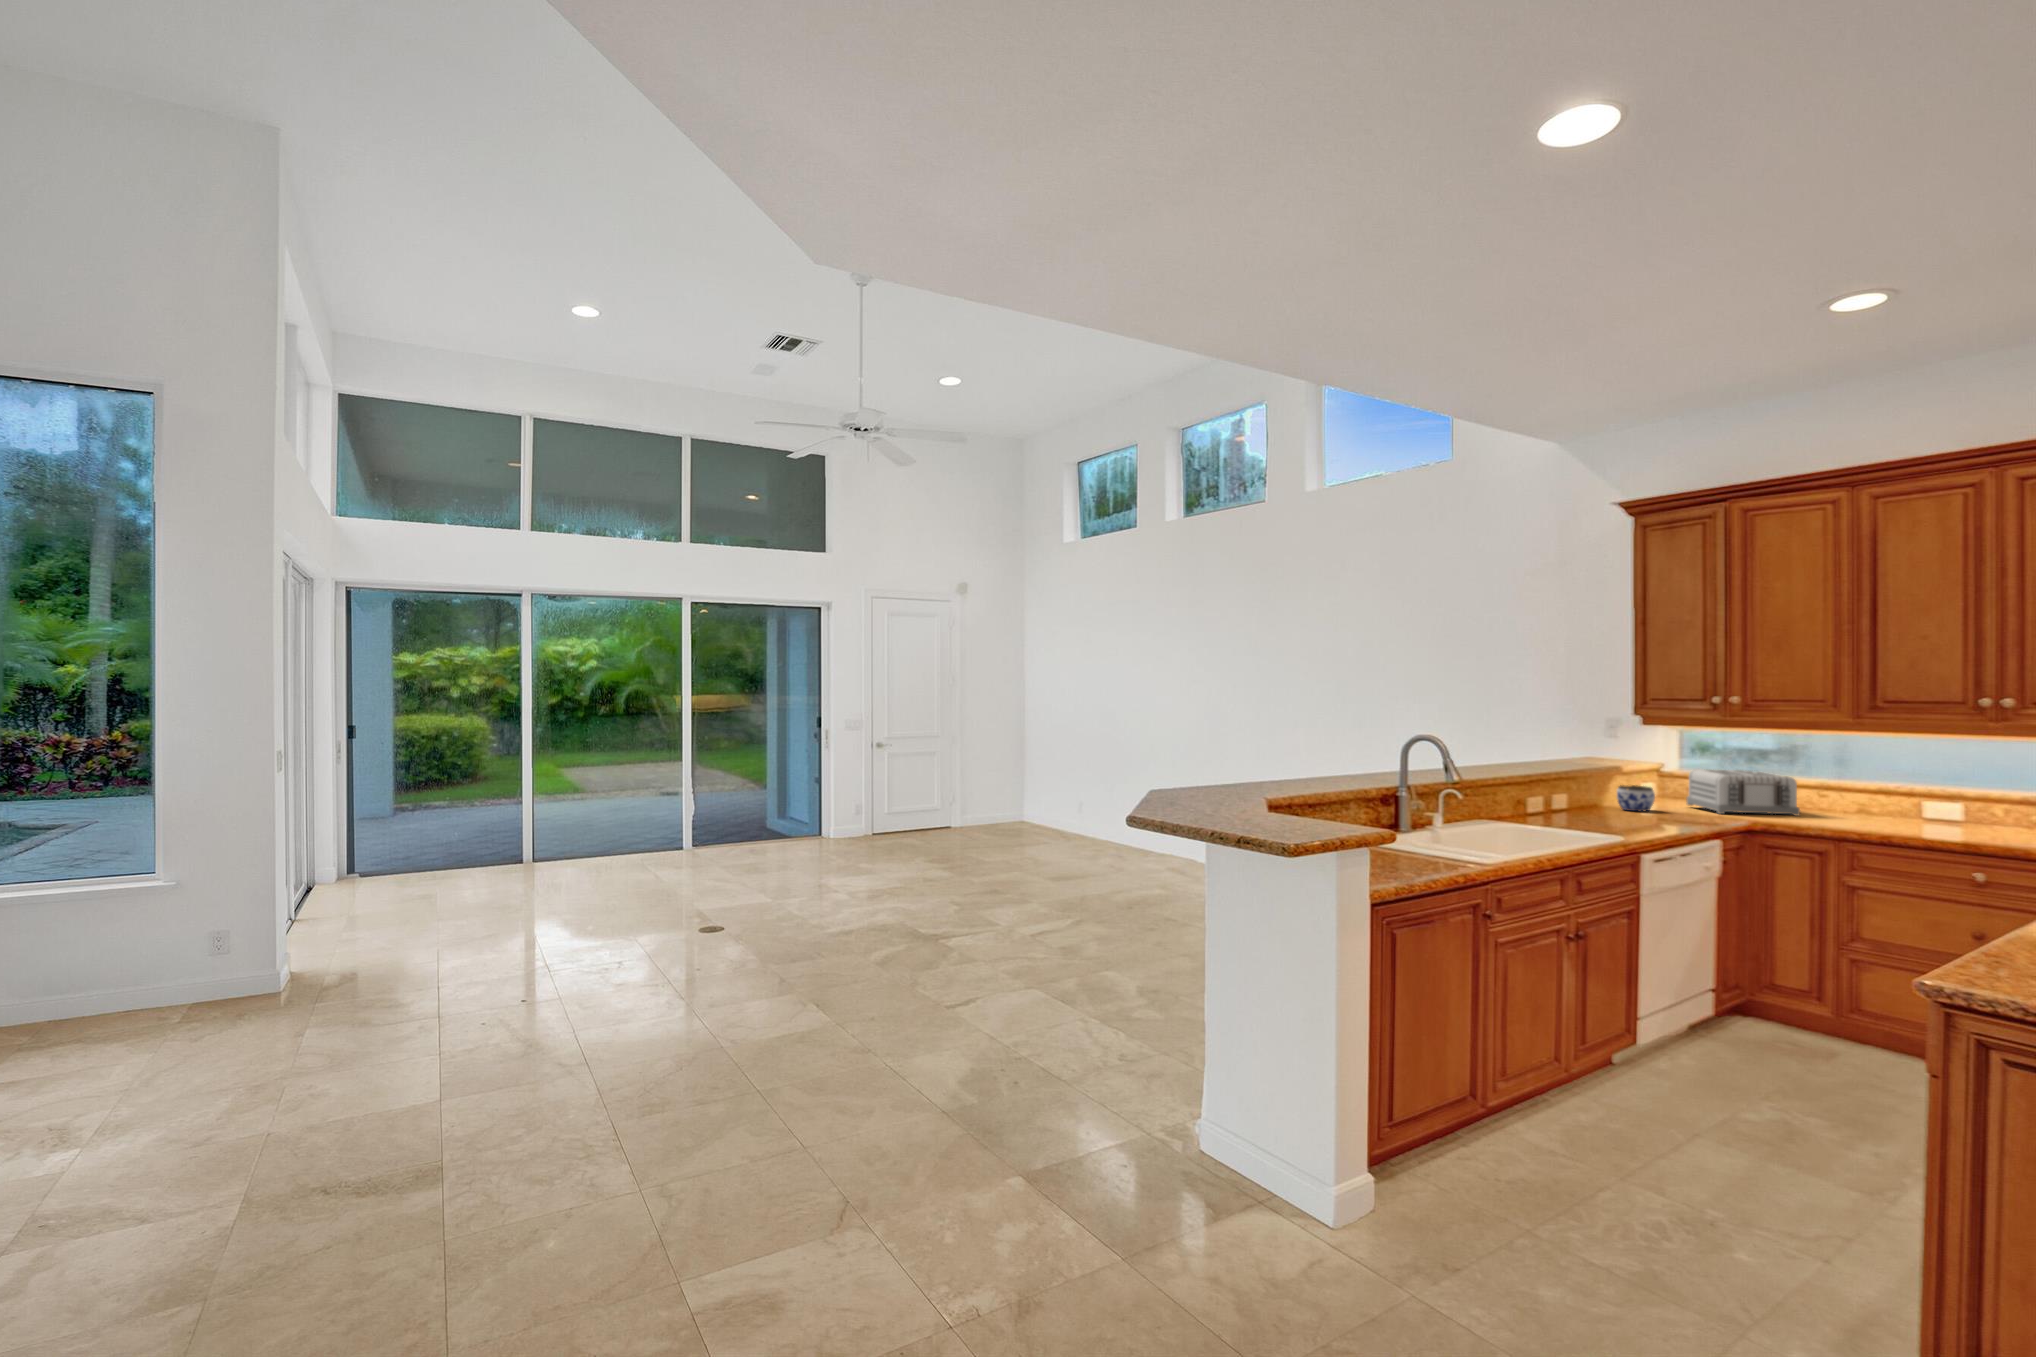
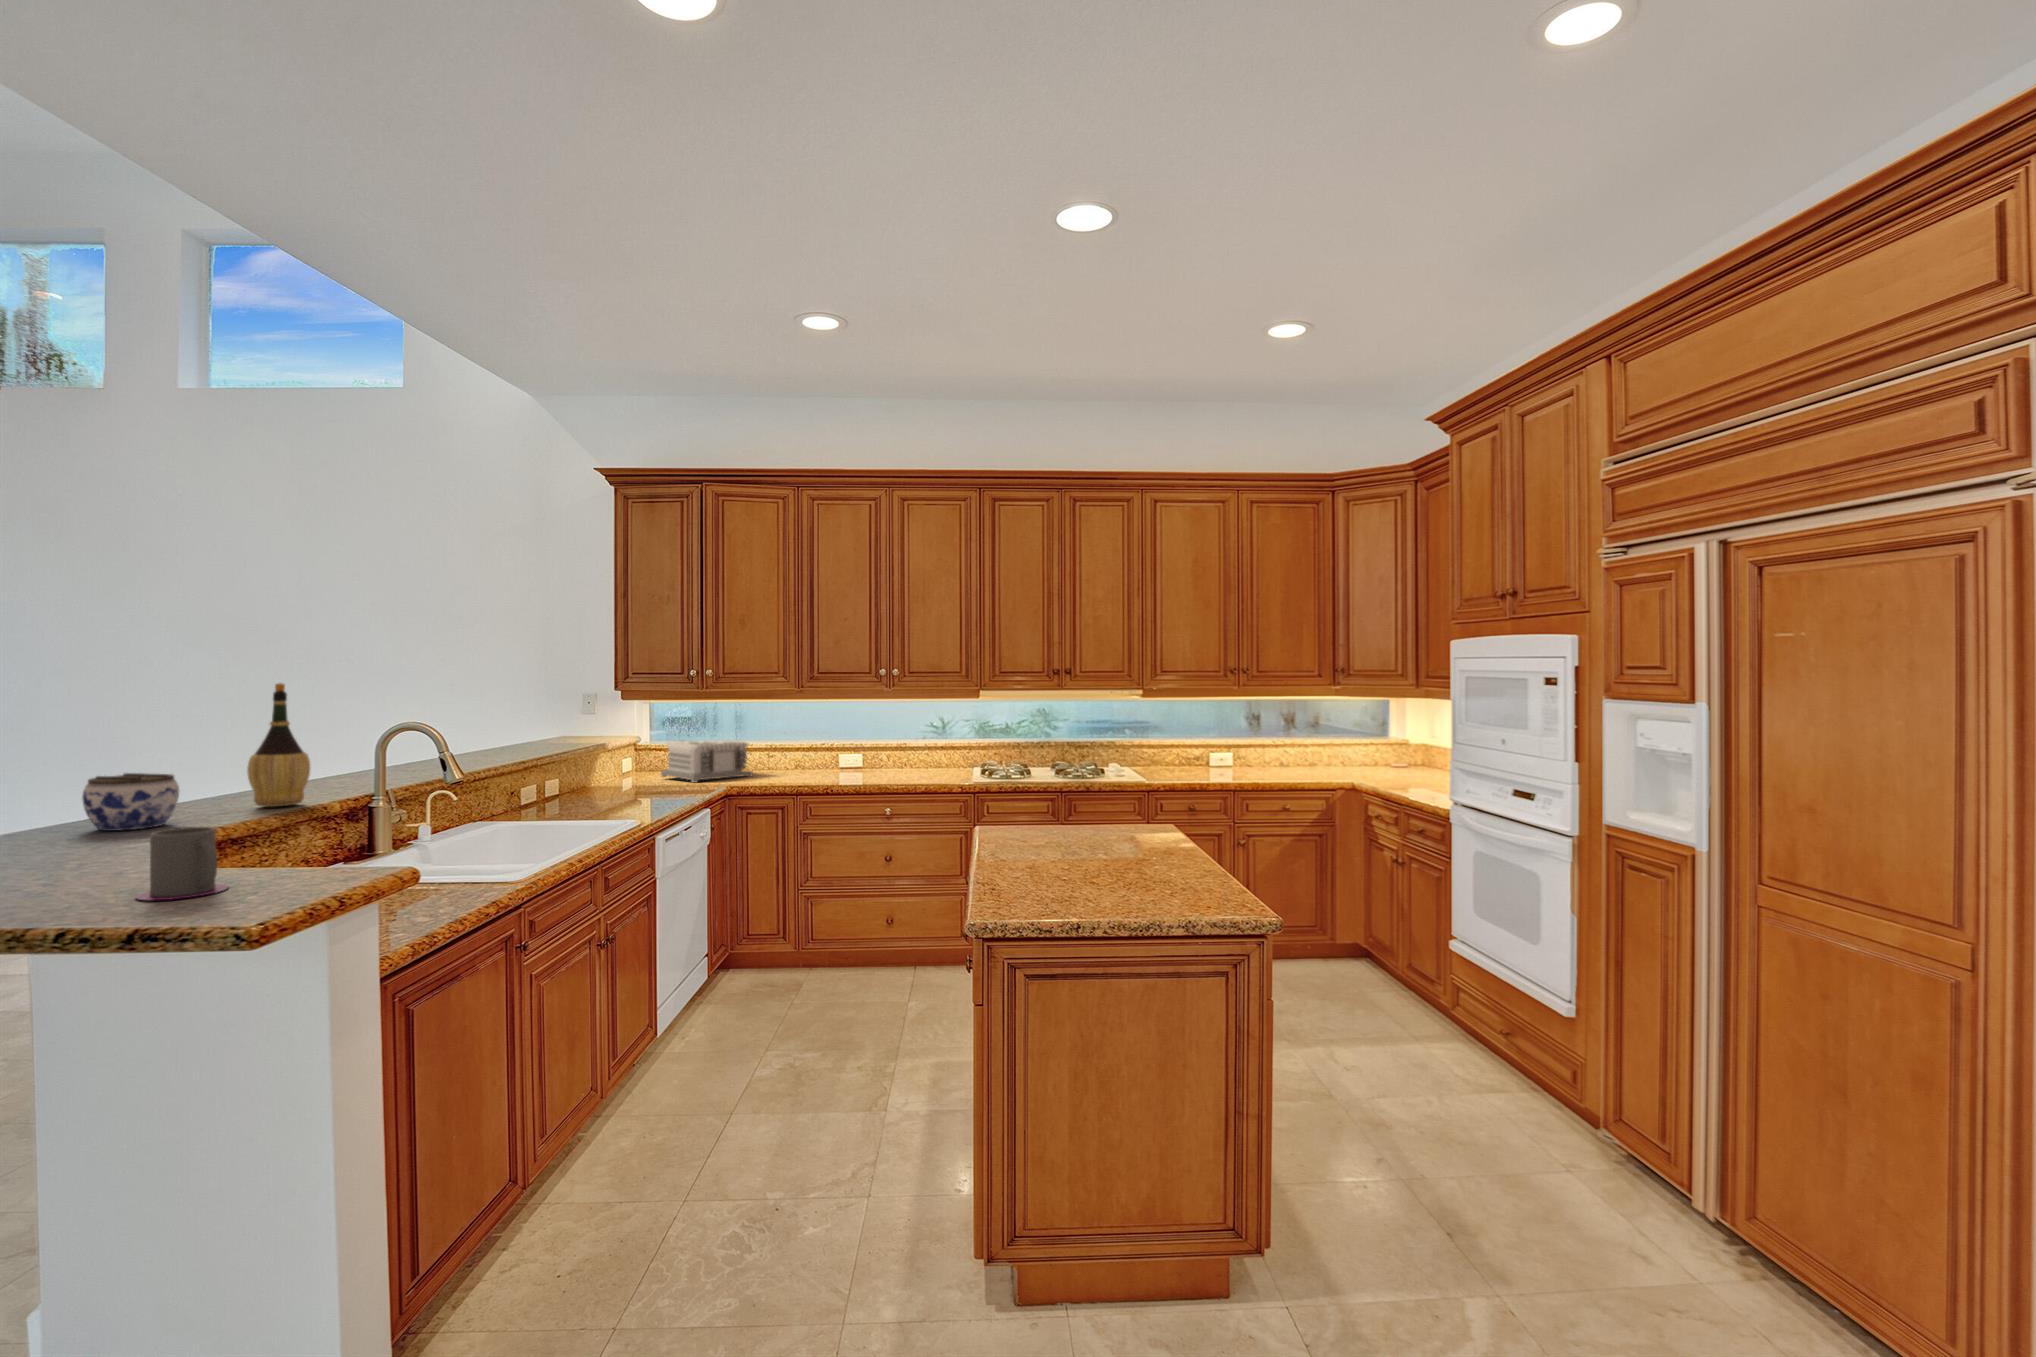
wine bottle: none [1324,706,1358,788] -> present [247,683,310,807]
jar: present [1617,785,1655,812] -> present [82,773,179,831]
mug: none [1252,788,1292,827] -> present [136,827,228,900]

